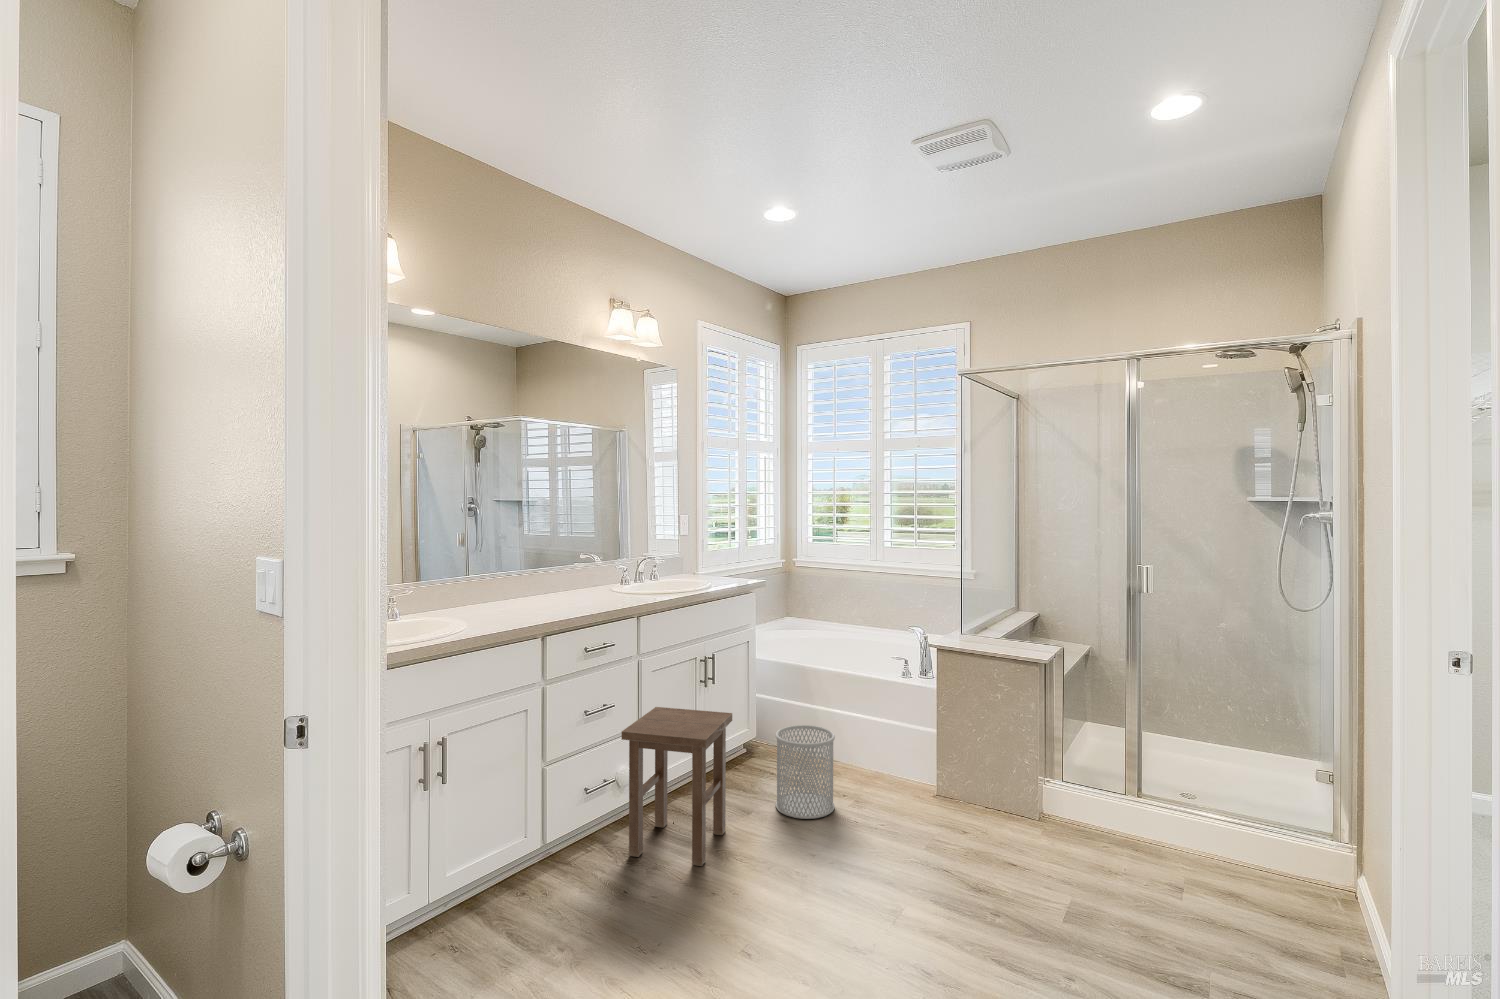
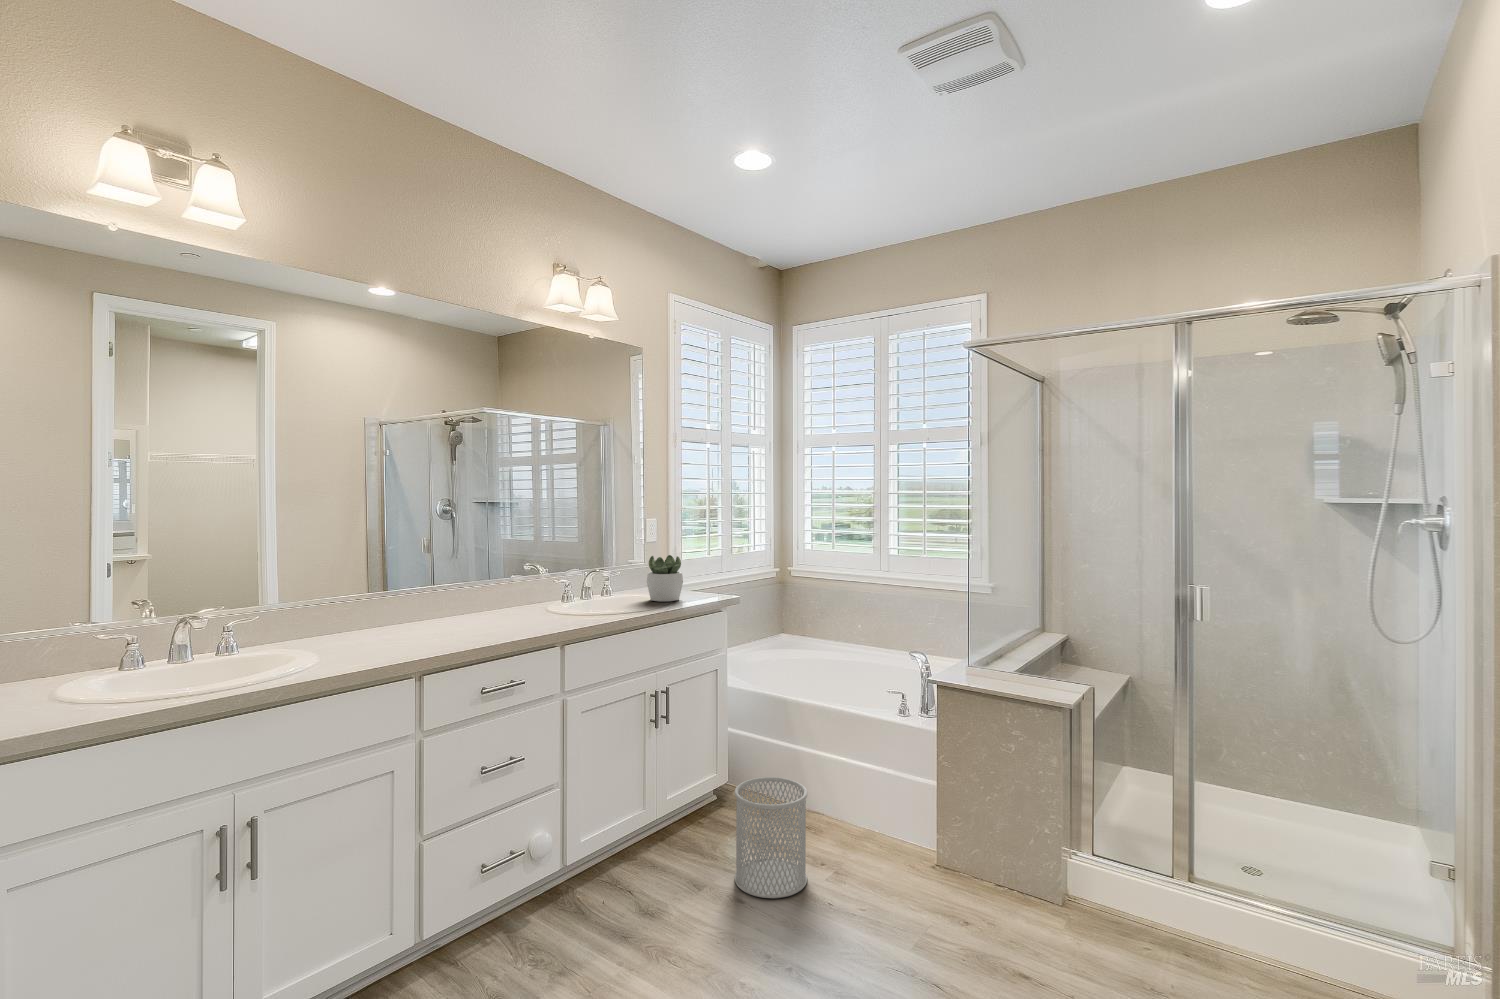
succulent plant: none [690,545,721,584] -> present [647,555,683,602]
stool: present [621,707,732,866] -> none [526,756,674,968]

